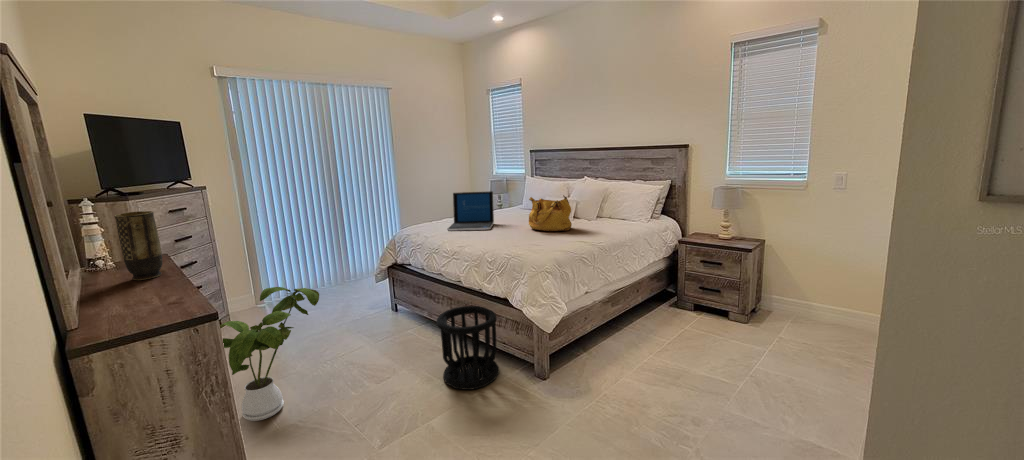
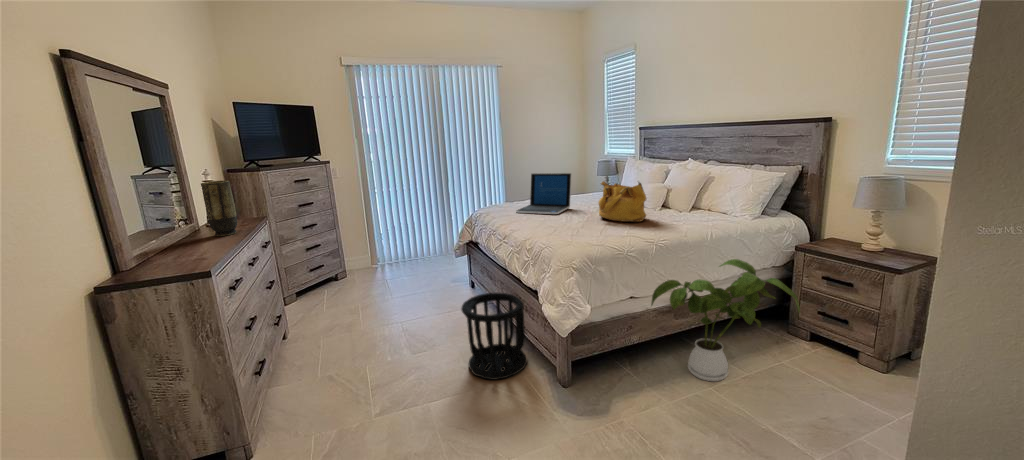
house plant: present [220,287,319,421] -> present [651,259,800,381]

